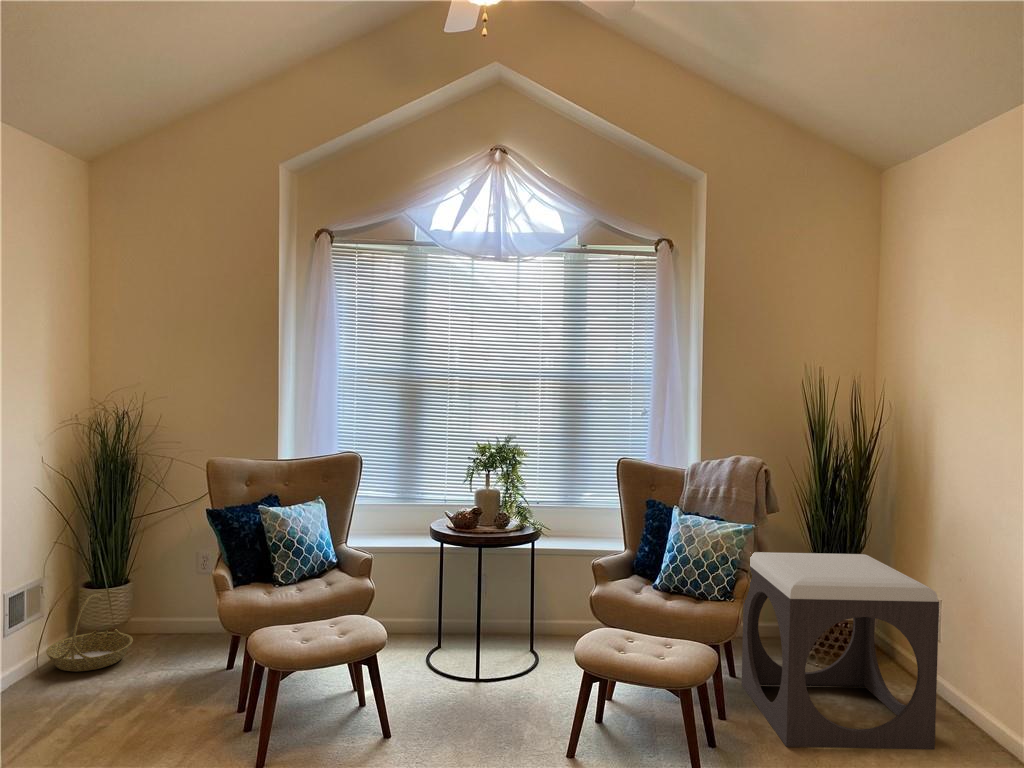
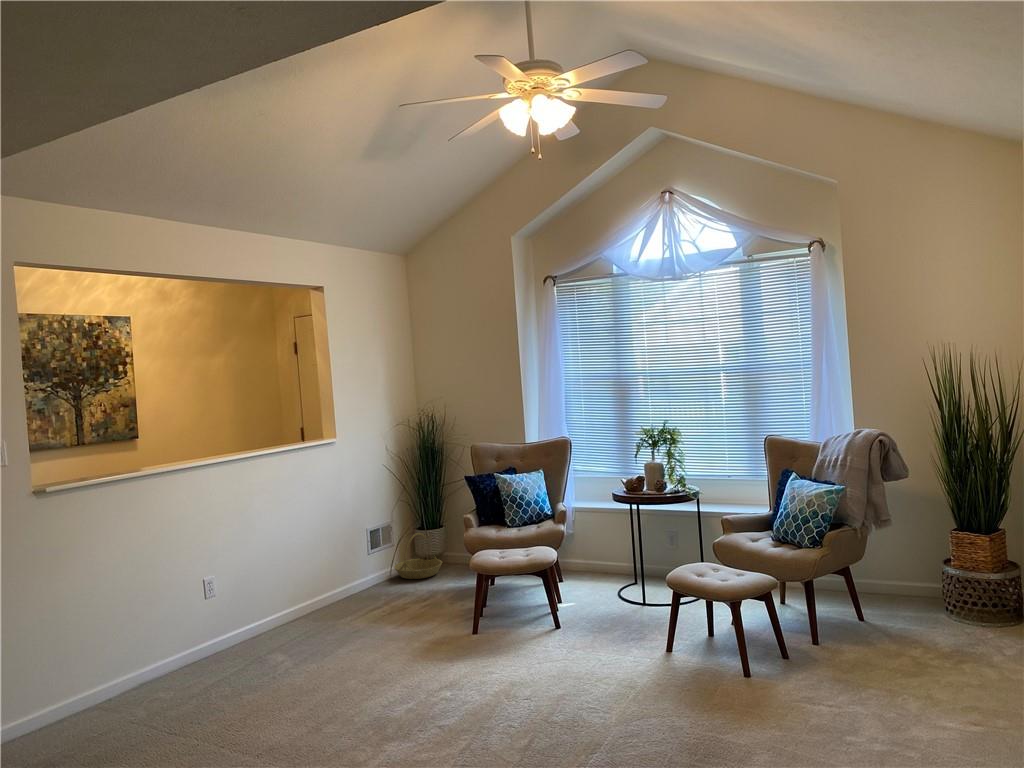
footstool: present [741,552,939,749] -> none [841,511,991,681]

